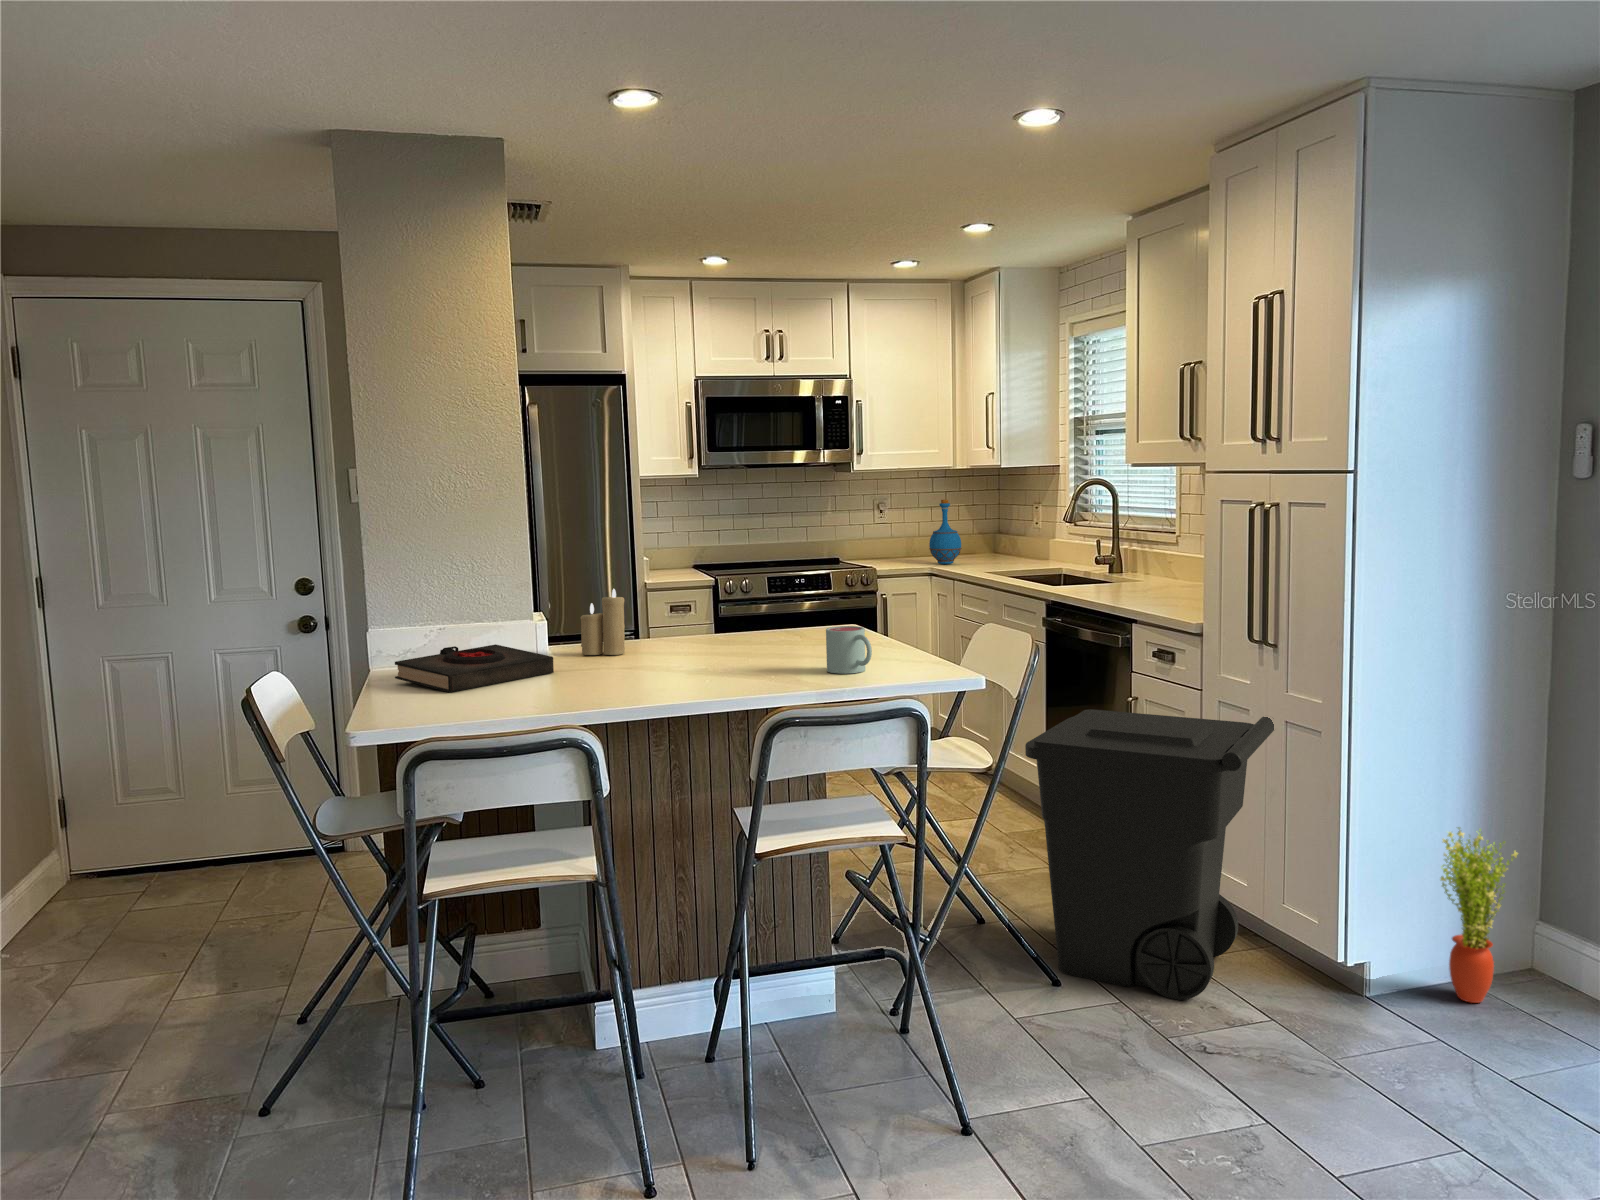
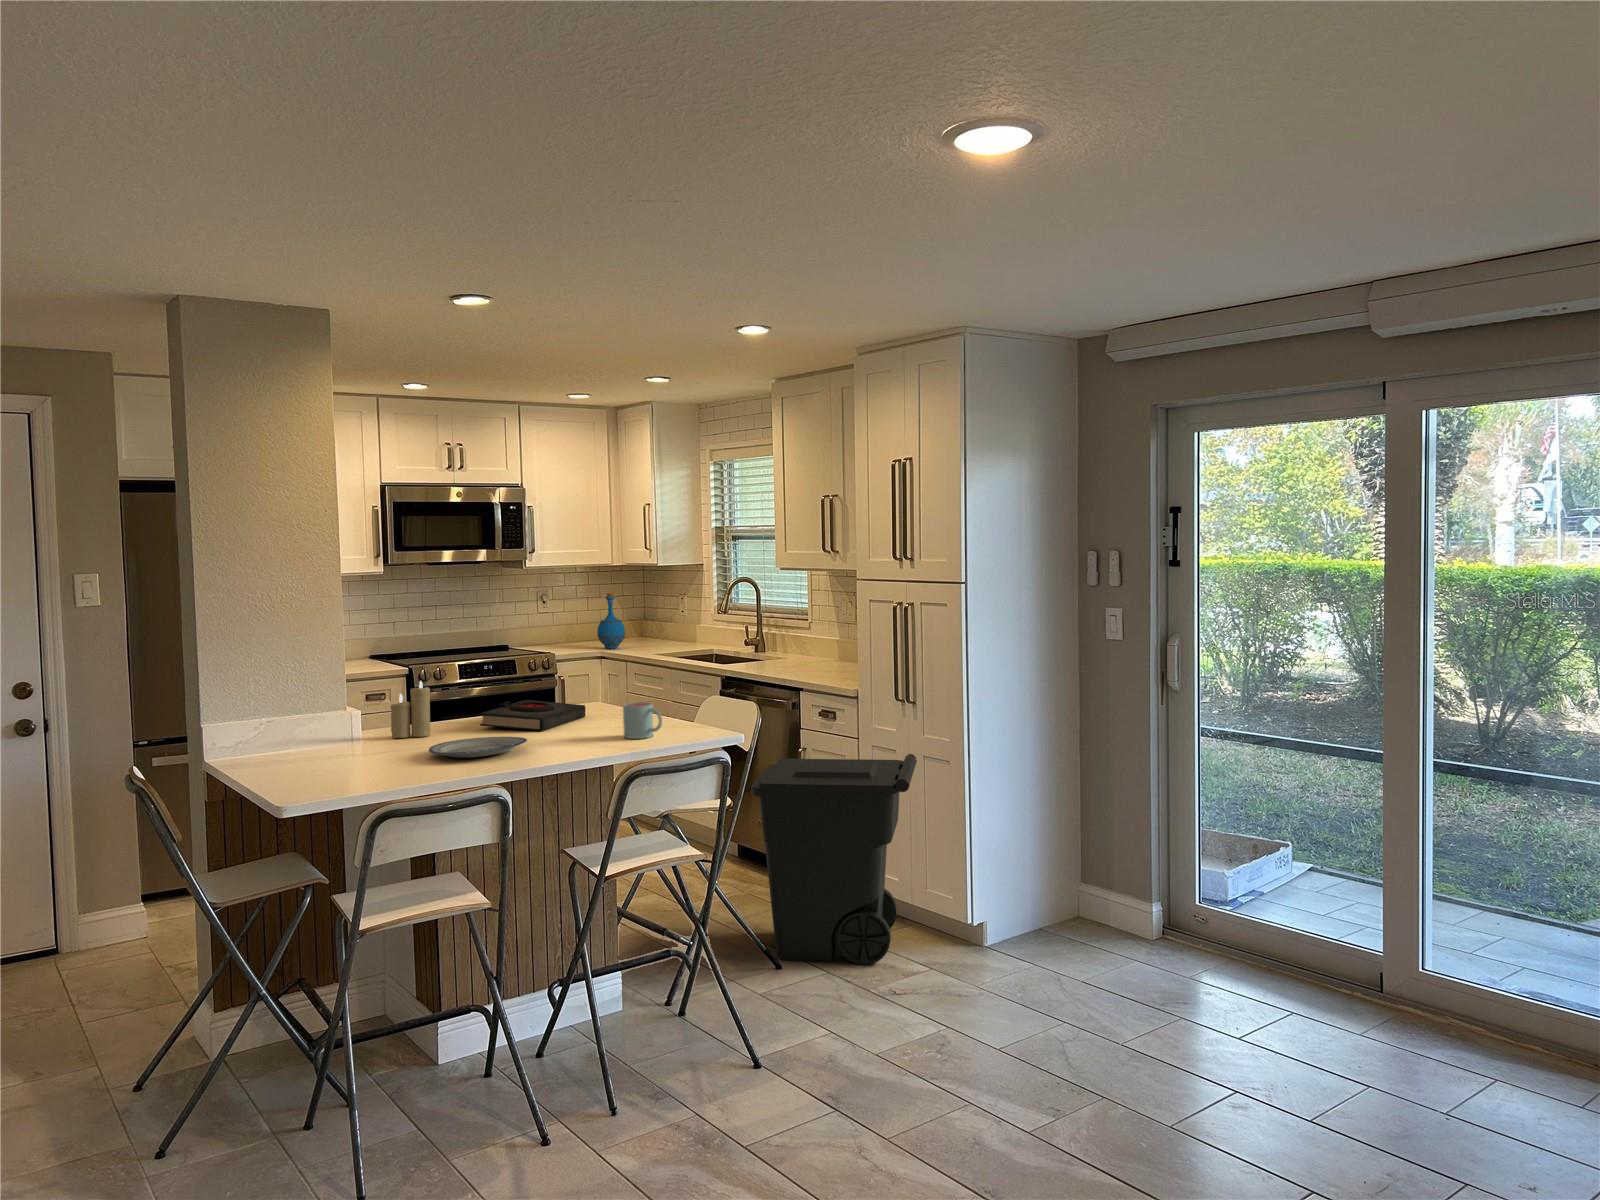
book: present [395,644,554,692] -> present [480,700,585,731]
plate: none [579,660,698,685] -> present [429,737,527,758]
potted plant: present [1441,827,1517,1003] -> none [1027,819,1071,939]

